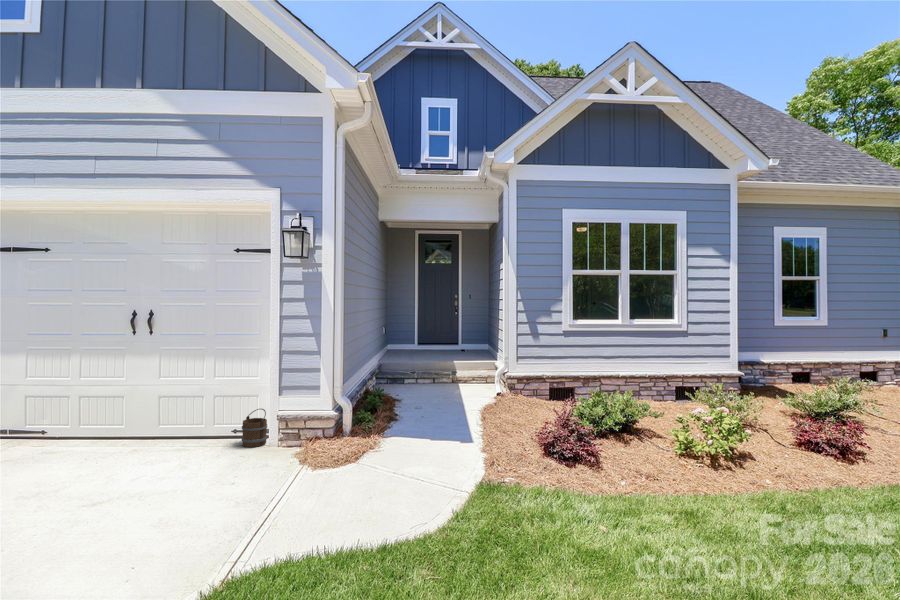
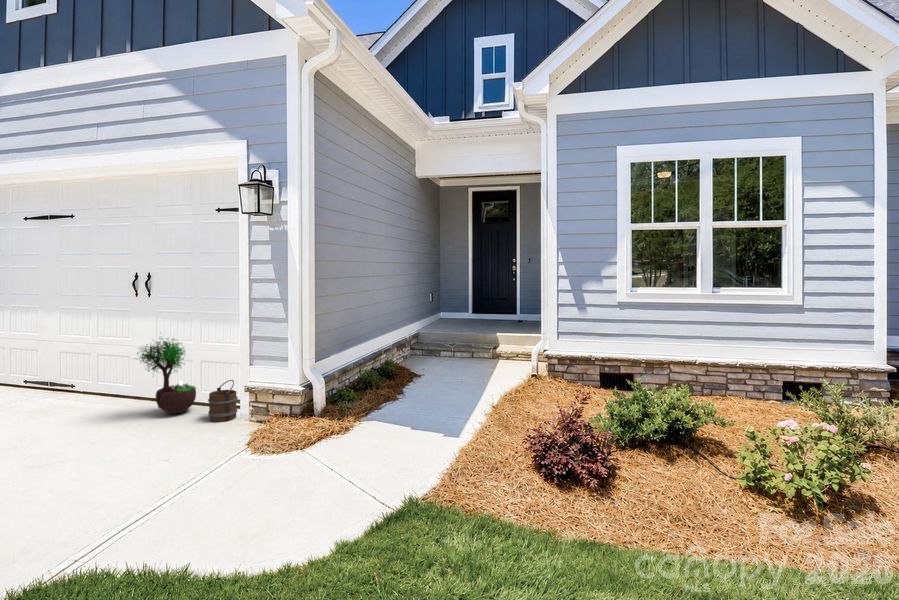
potted tree: none [169,367,221,444] -> present [137,338,196,413]

